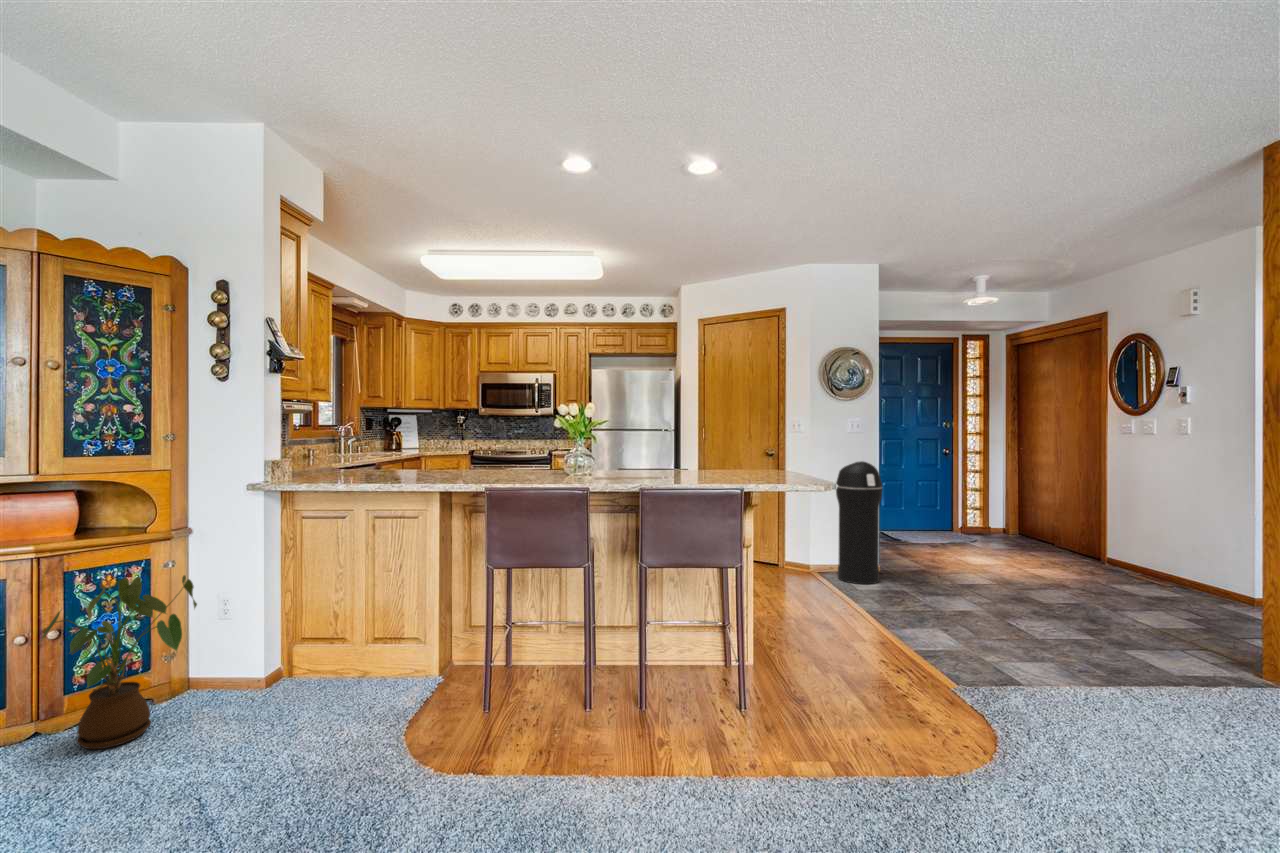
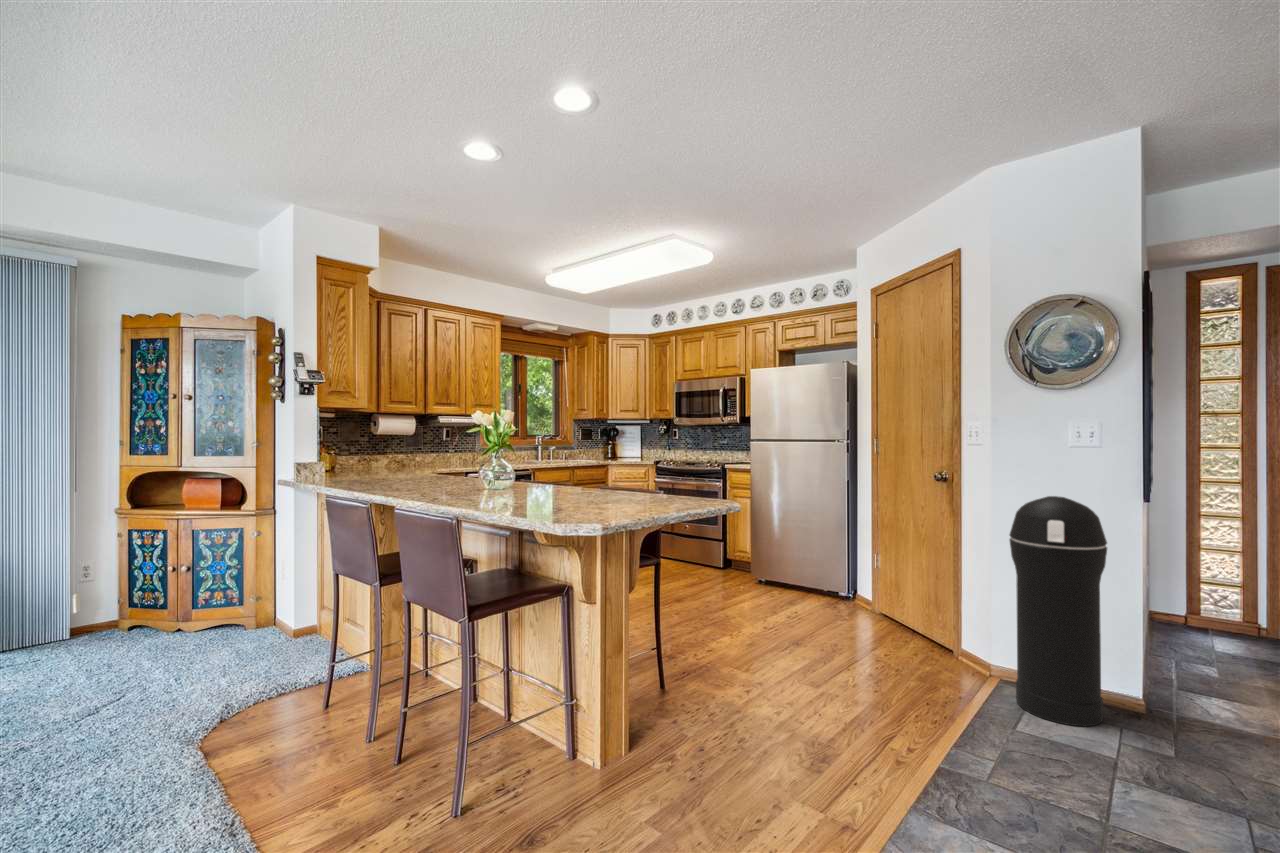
house plant: present [42,575,197,749] -> none [137,538,244,650]

